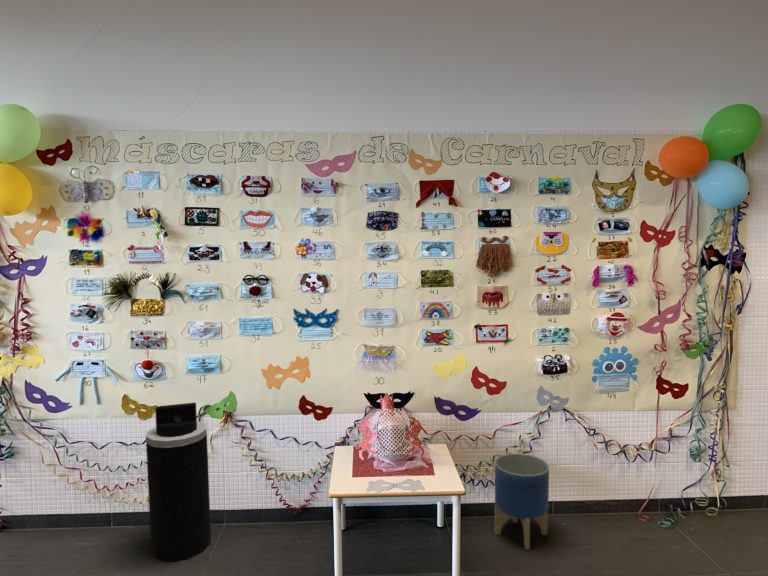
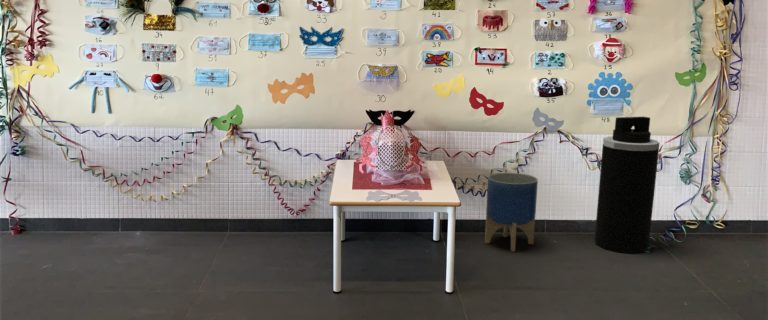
trash can: present [146,403,211,561] -> present [595,117,659,253]

